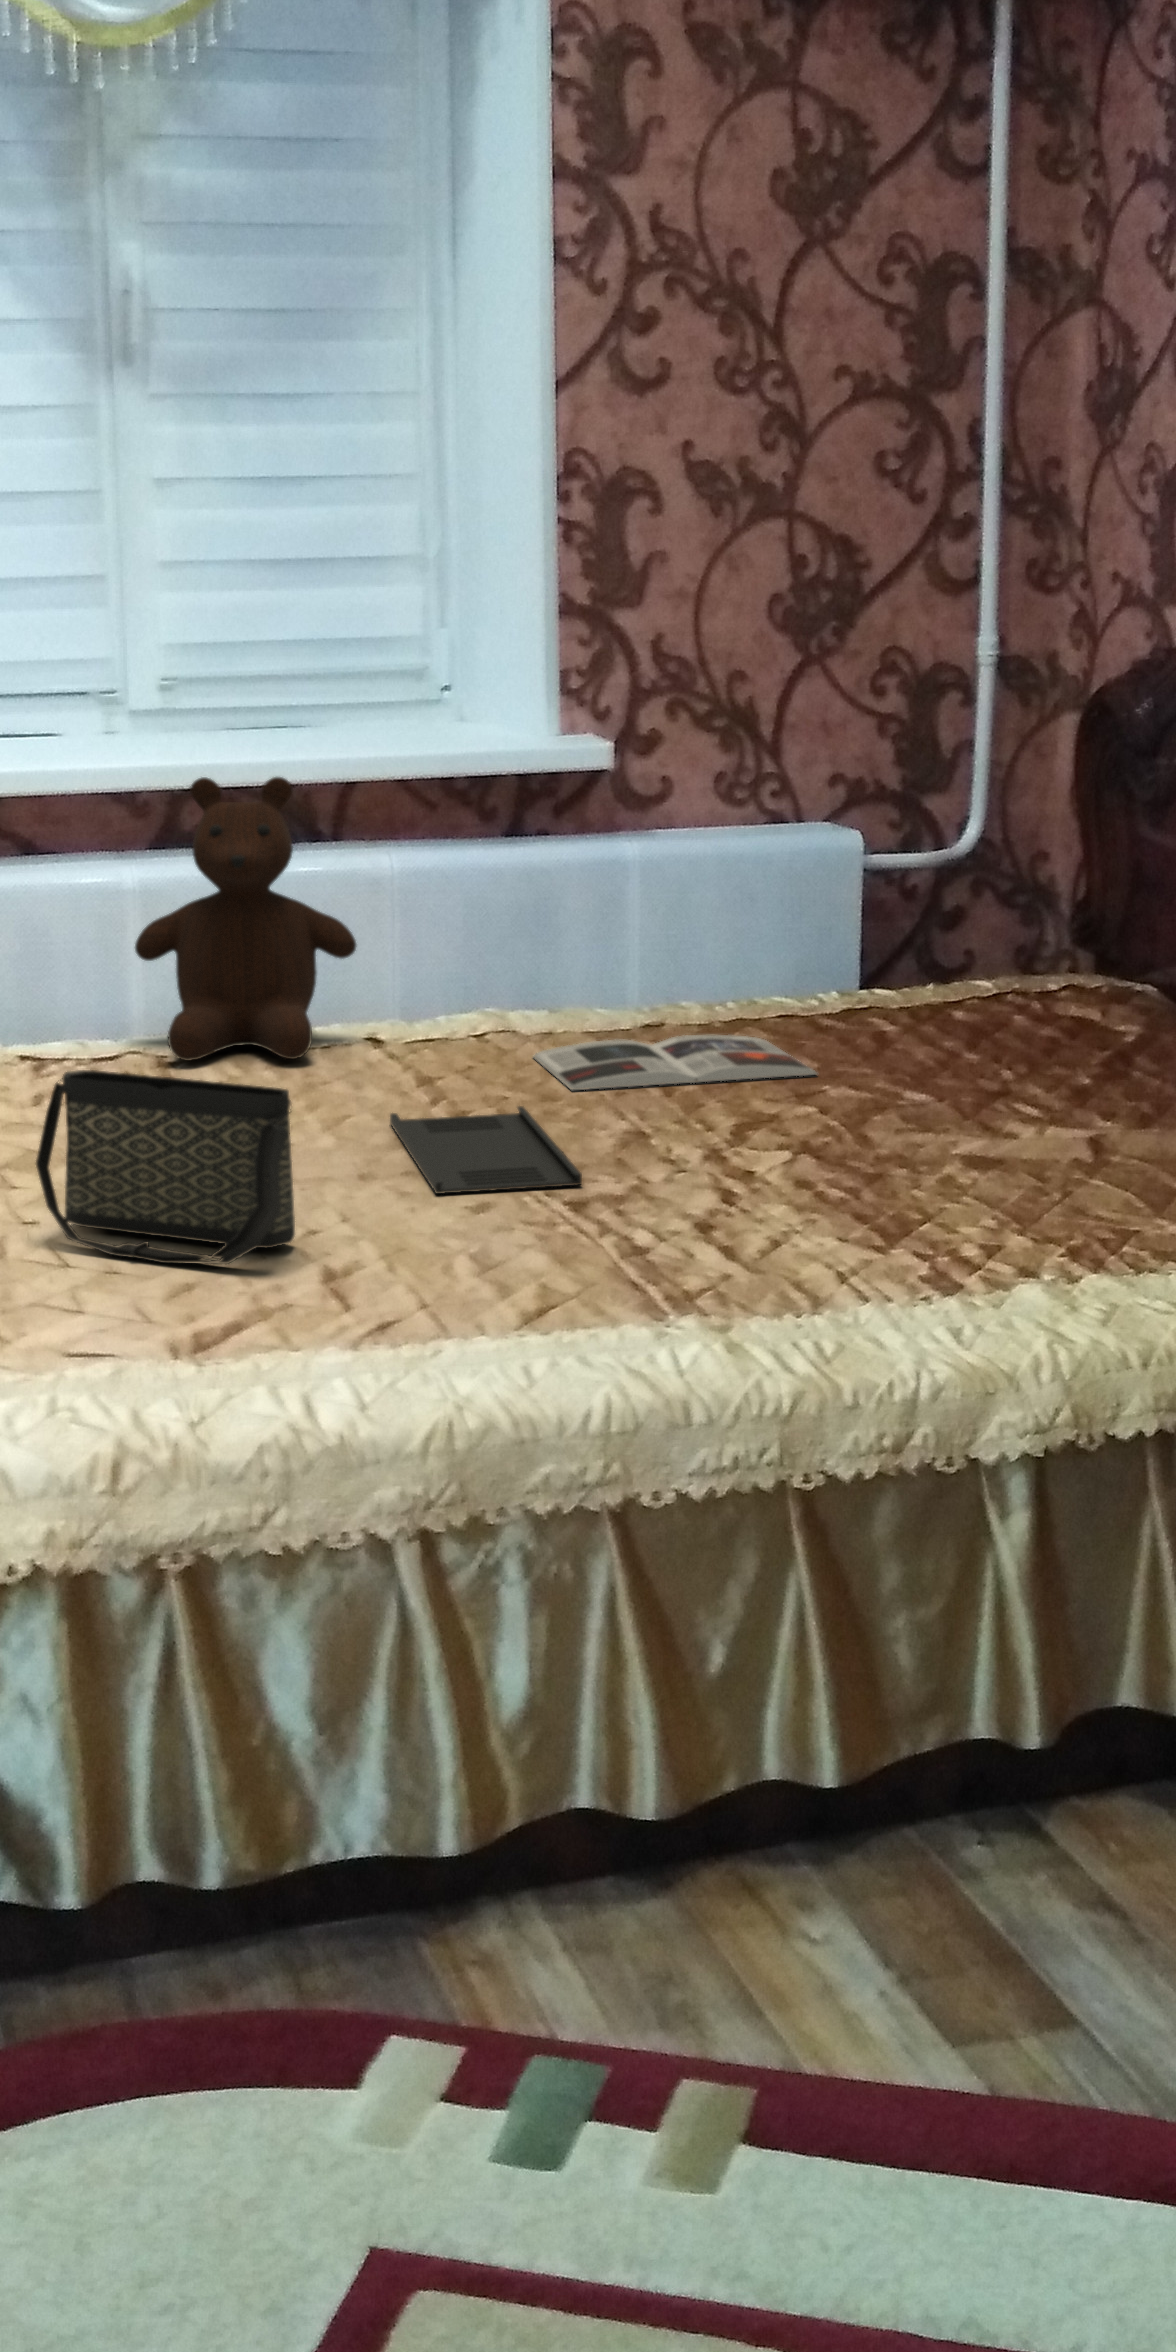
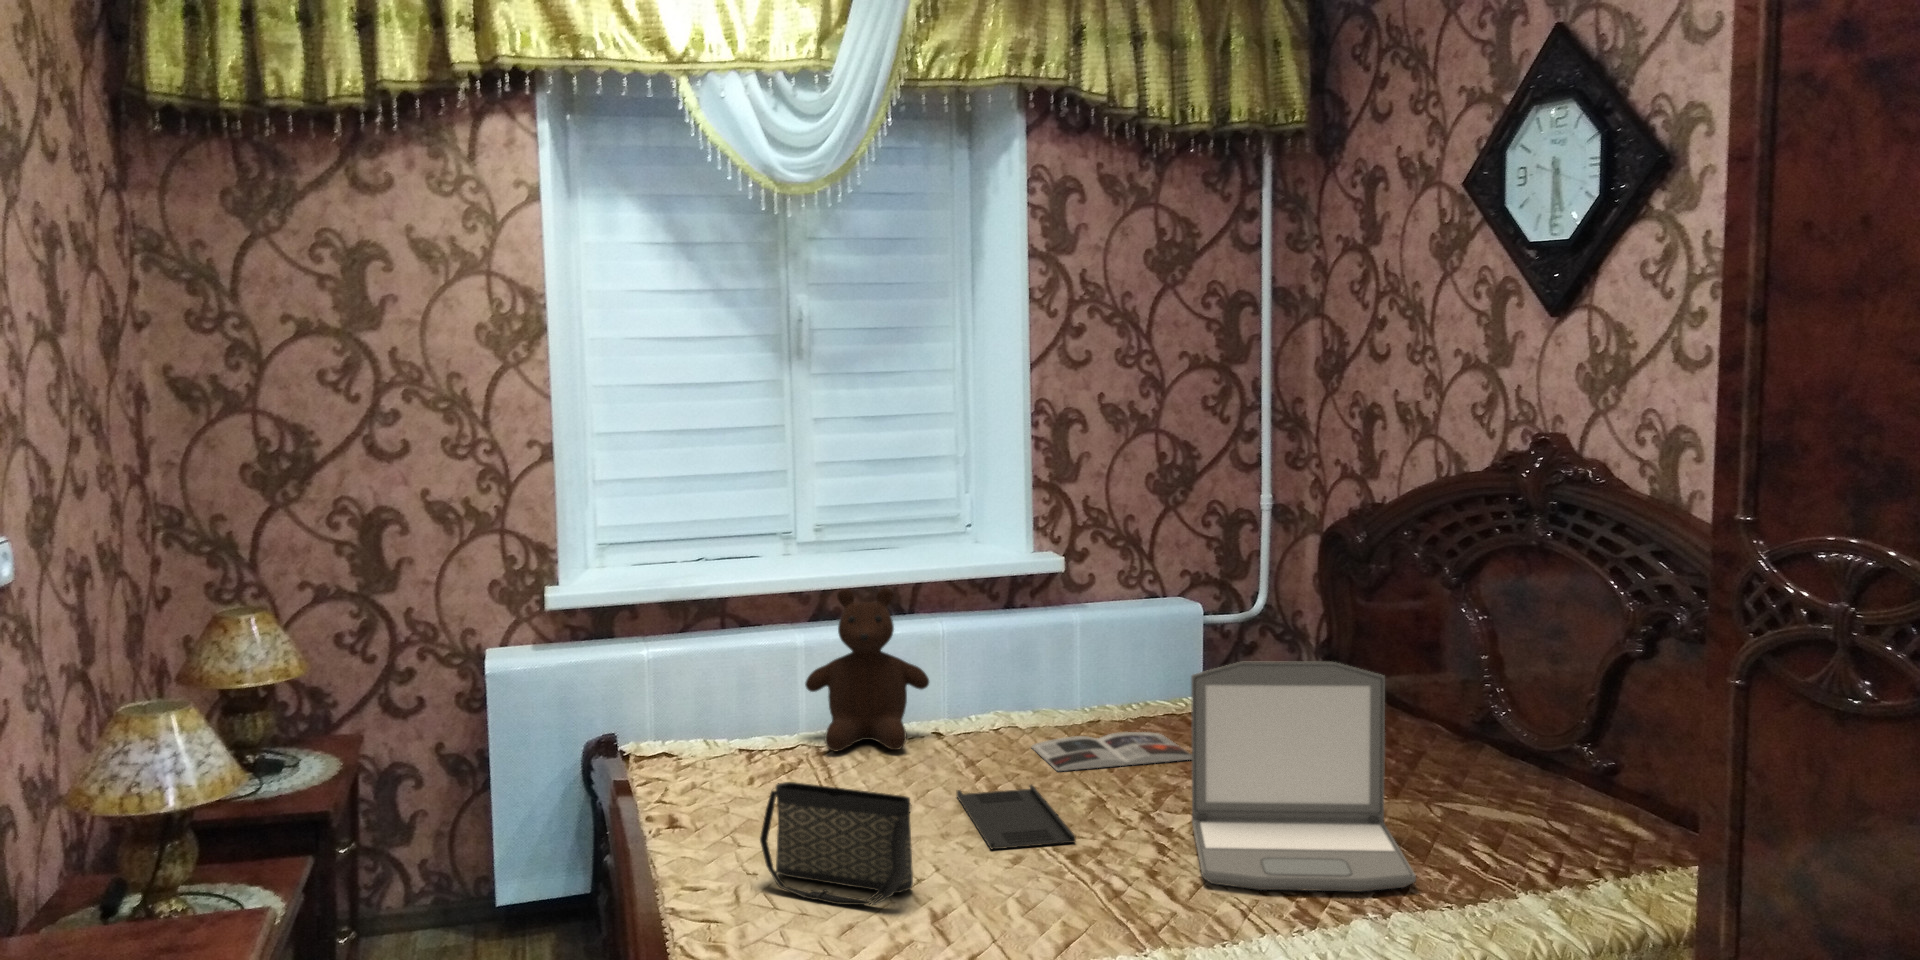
laptop: none [782,881,1136,1249] -> present [1191,662,1416,892]

